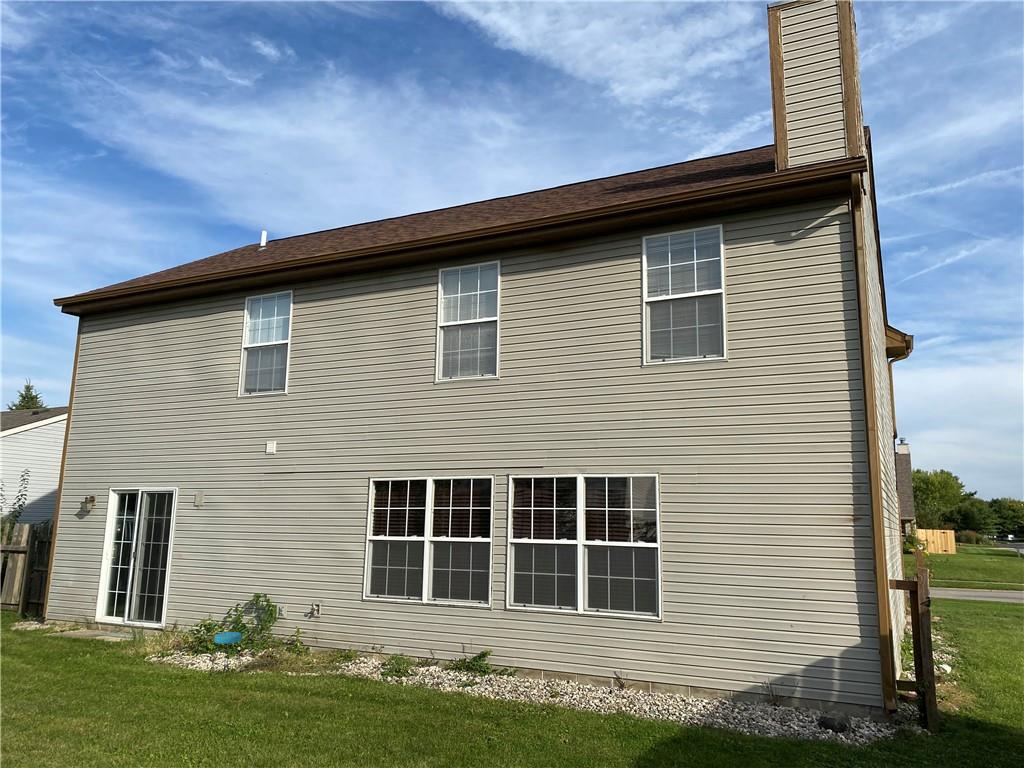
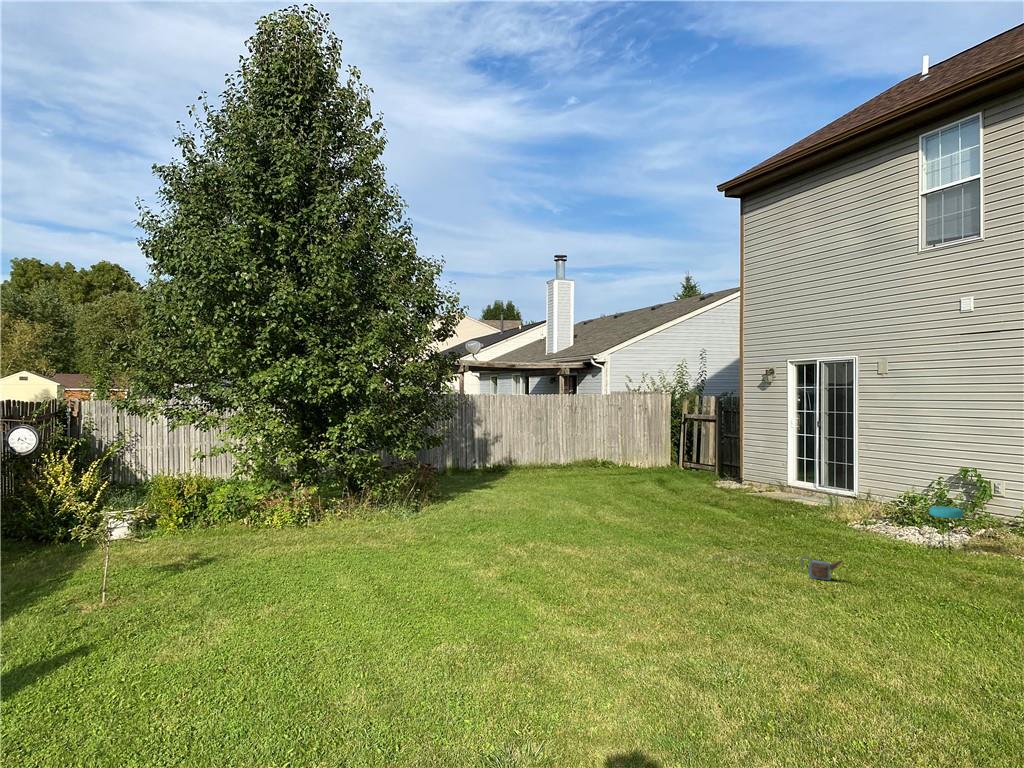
watering can: none [64,708,111,735] -> present [800,555,843,580]

